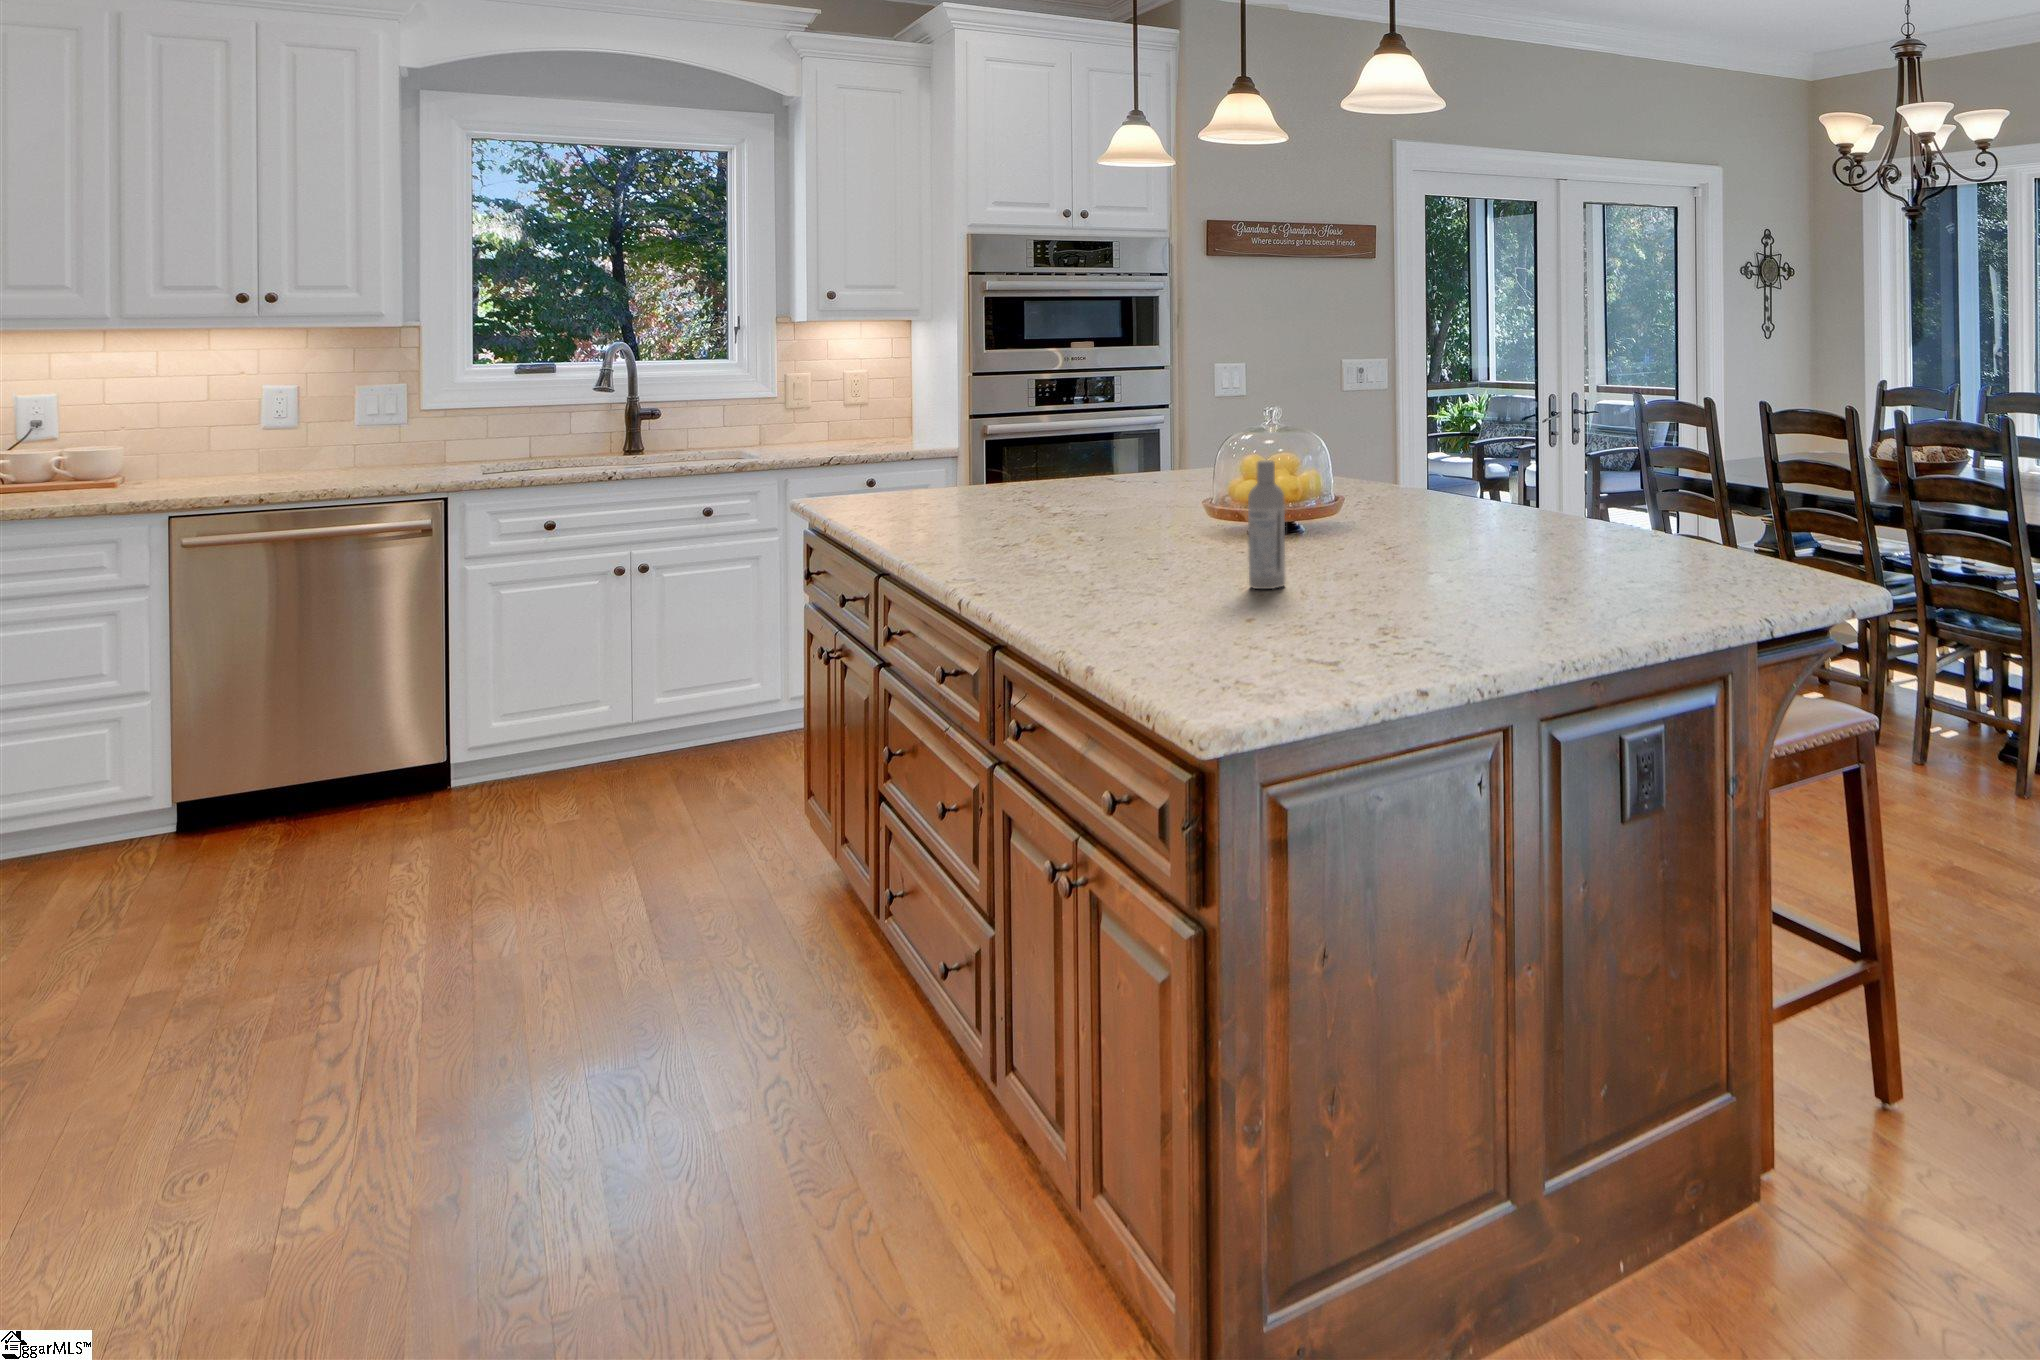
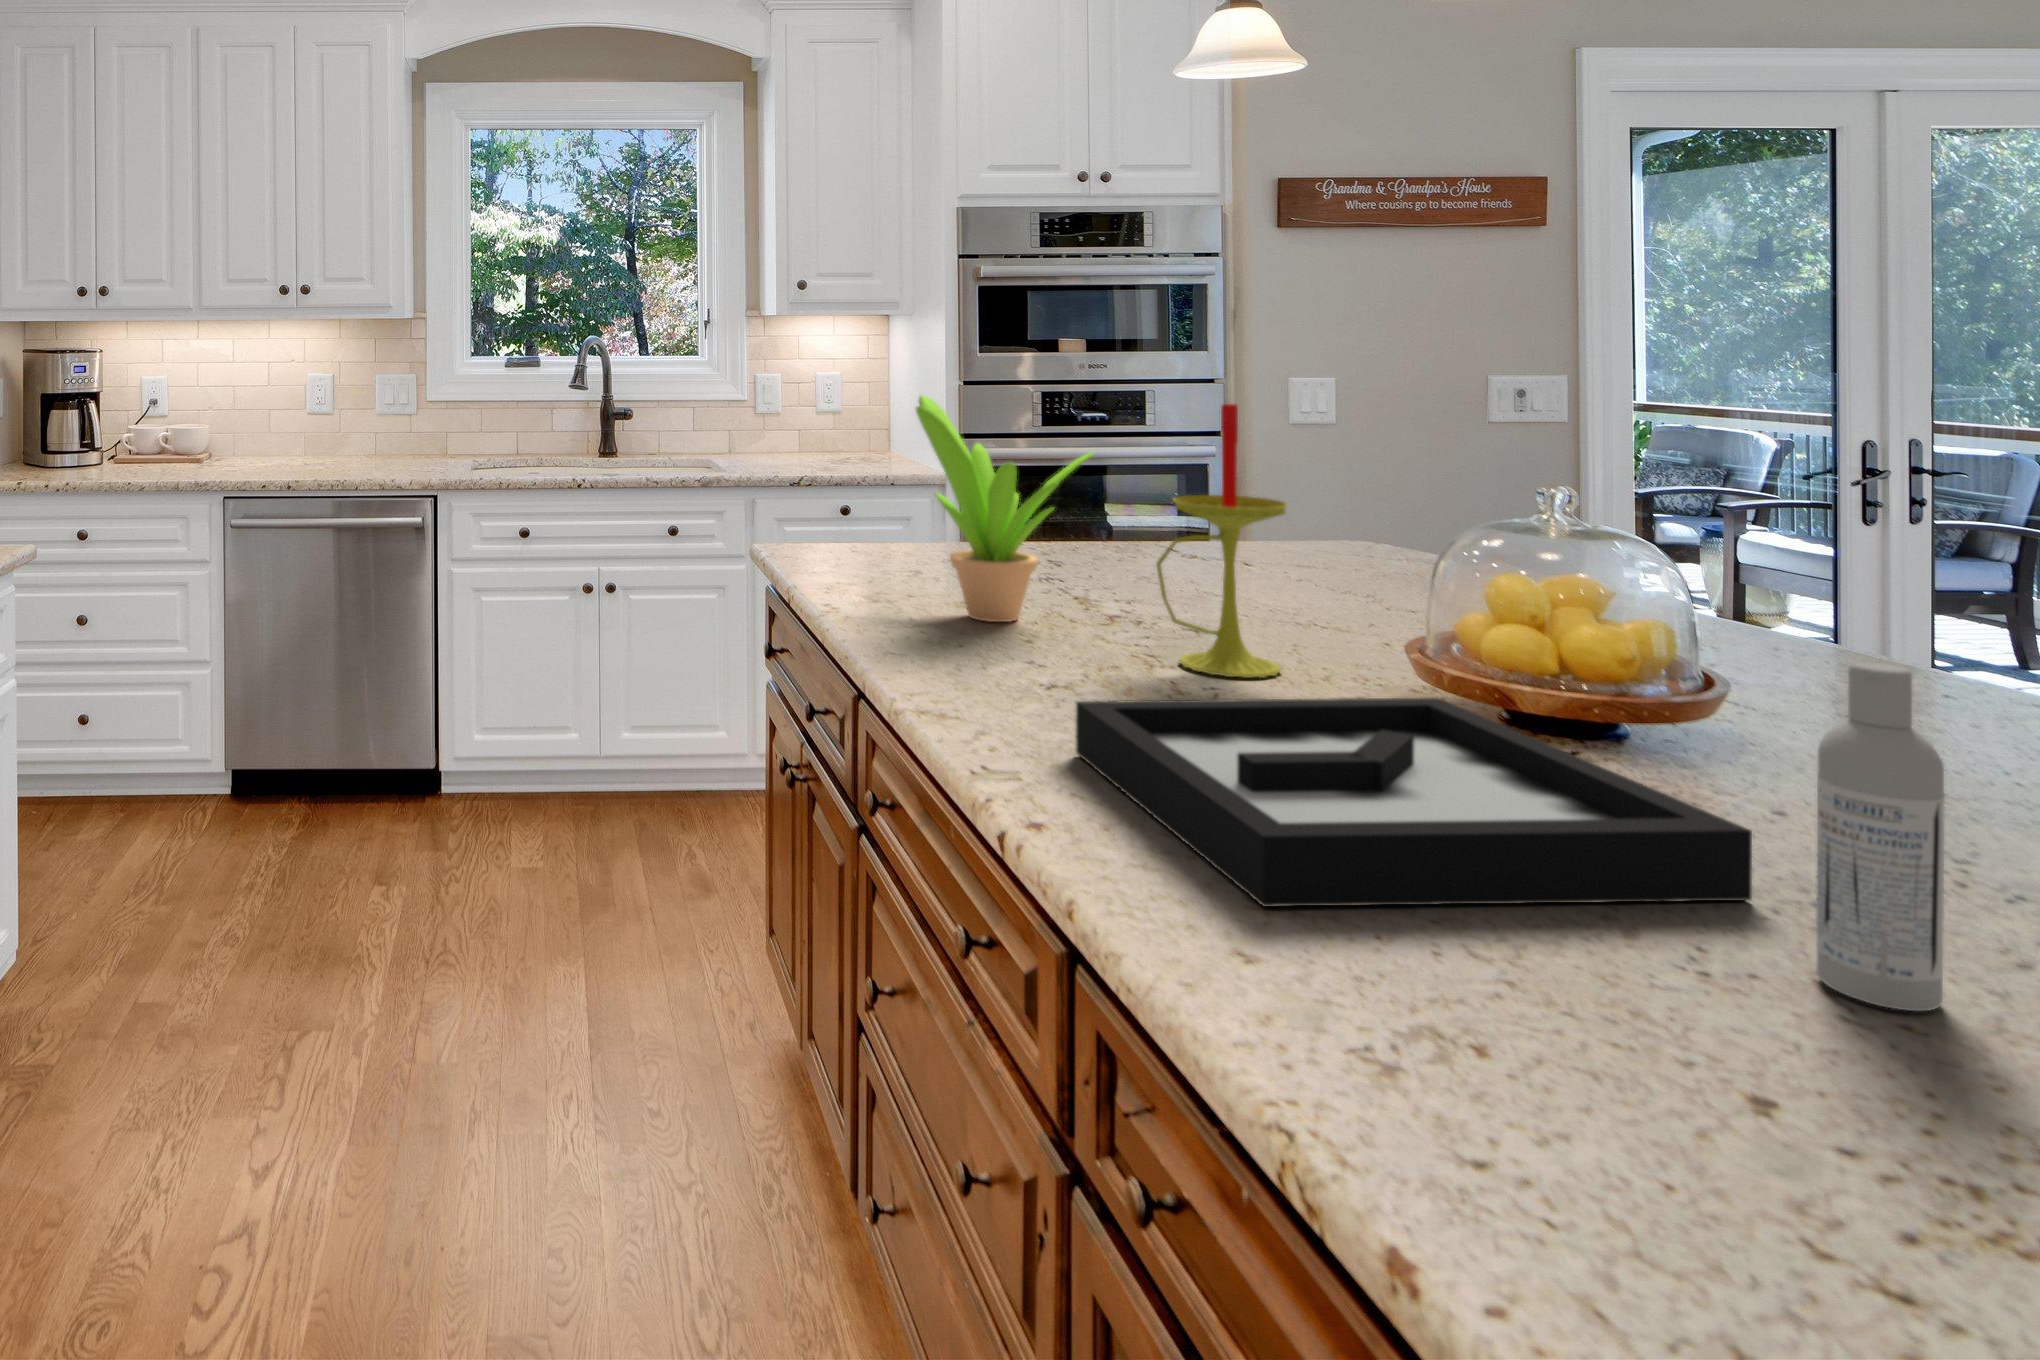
candle: none [1047,371,1123,531] -> present [1156,404,1287,678]
potted plant: none [899,378,1025,522] -> present [916,395,1094,622]
decorative tray: none [980,519,1253,598] -> present [1076,698,1752,907]

